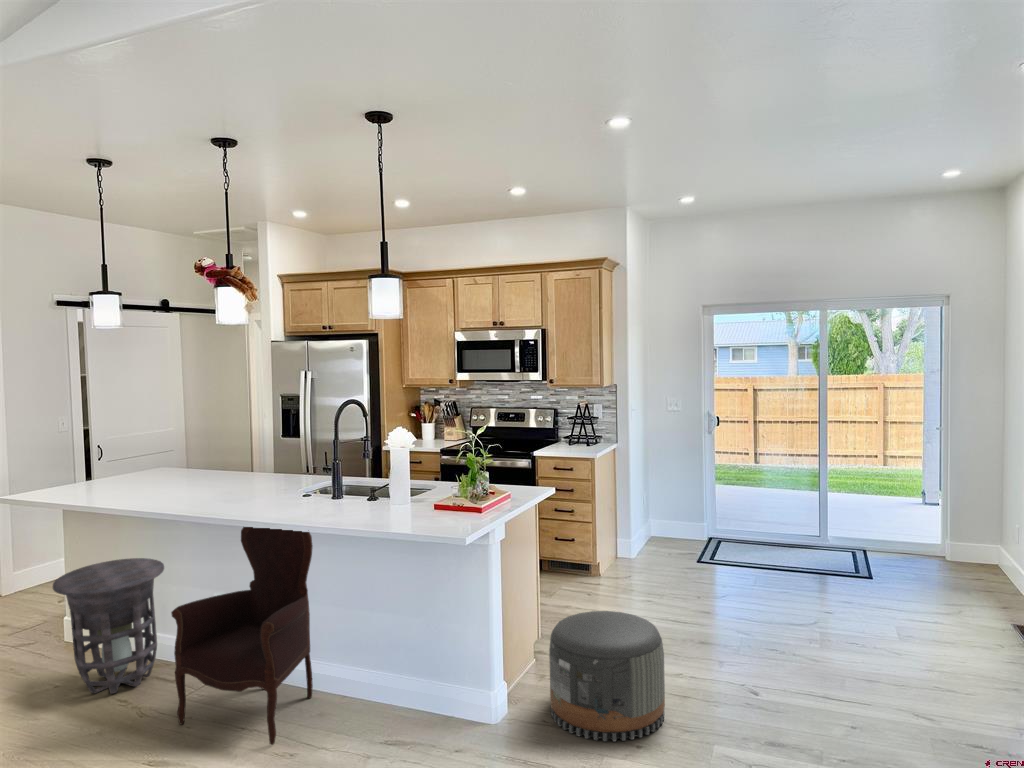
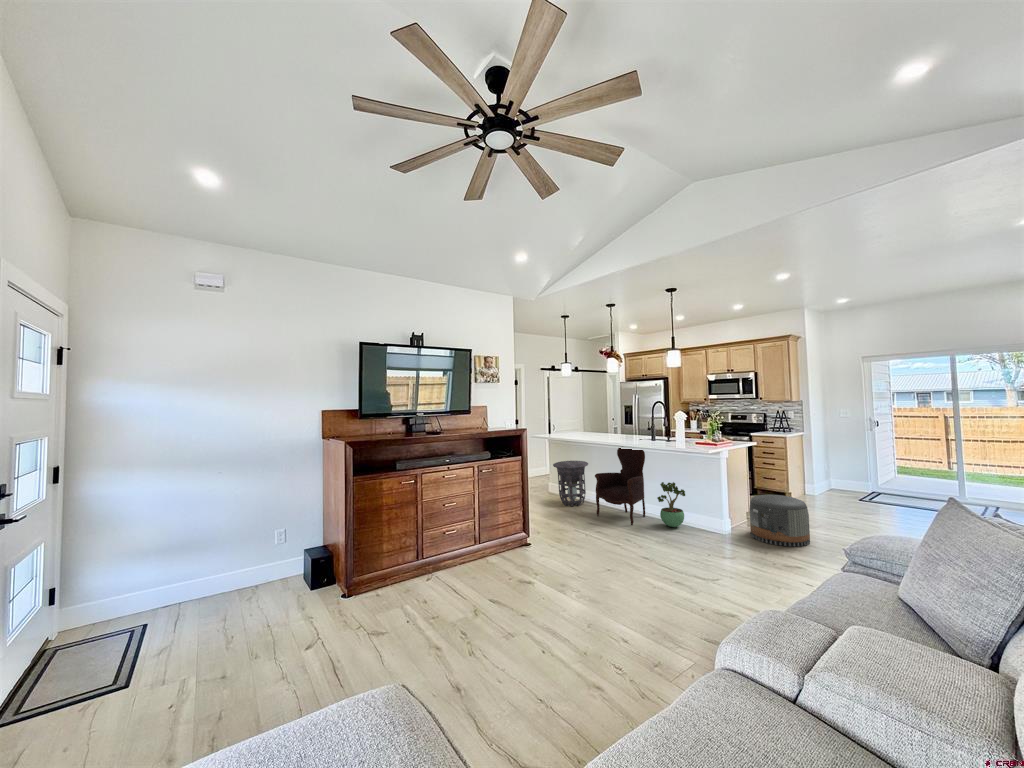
potted plant: none [340,613,411,728] -> present [657,482,685,527]

